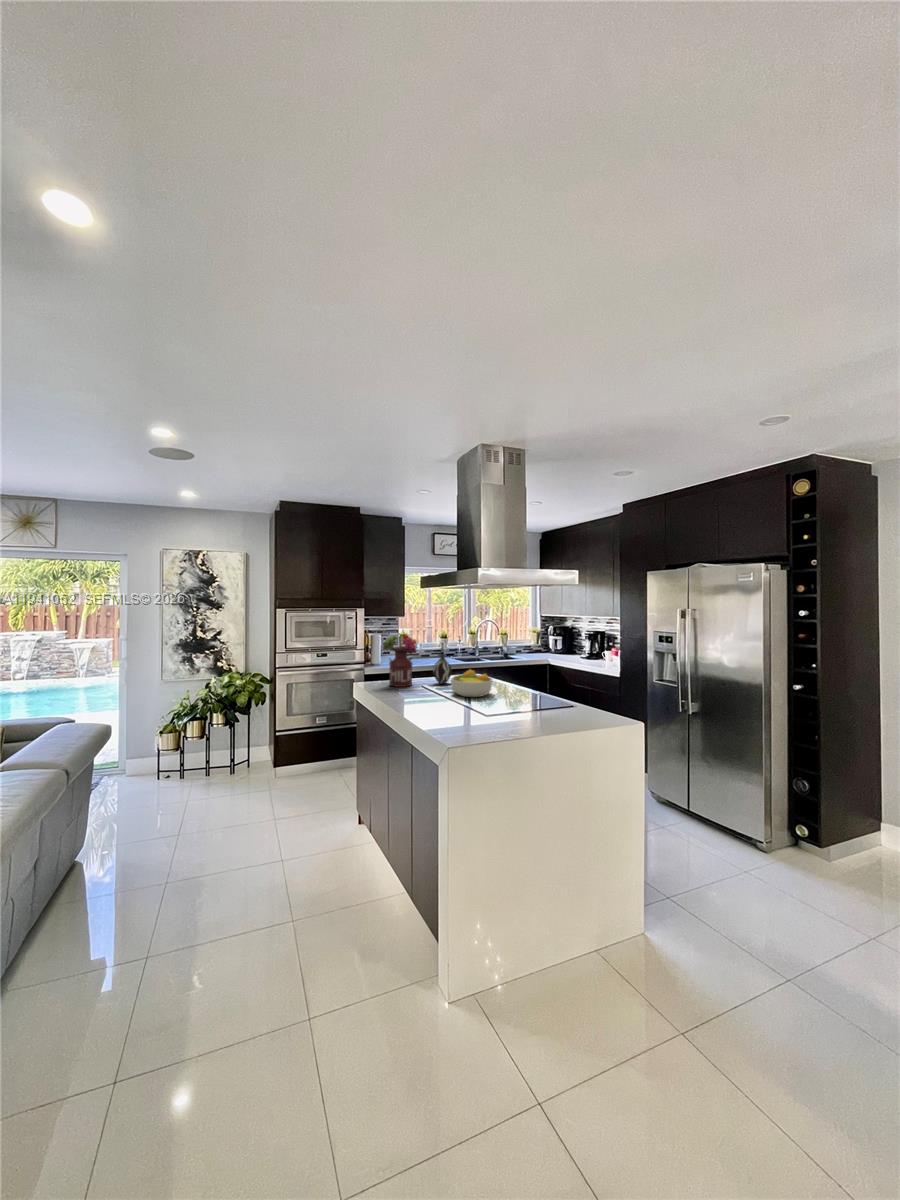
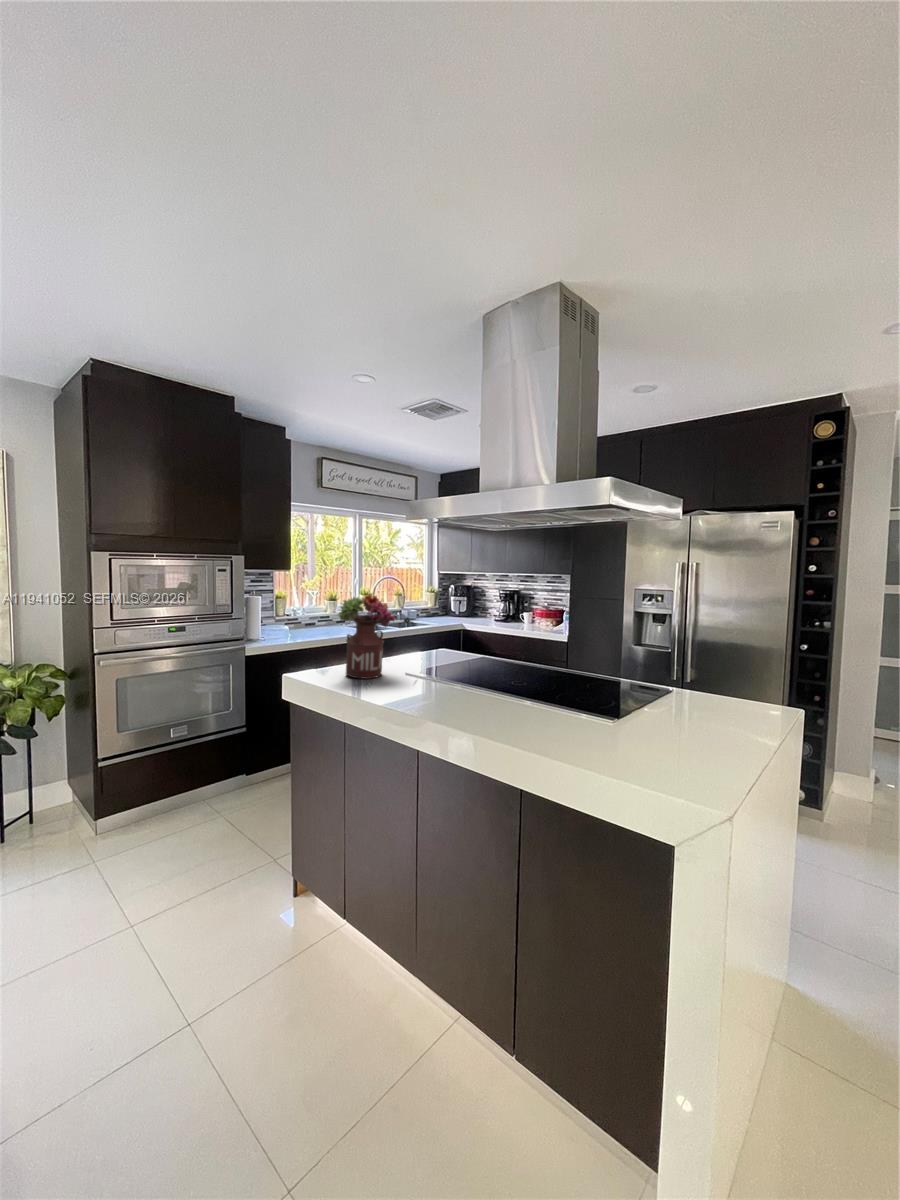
vase: present [433,643,452,684] -> none [407,608,435,669]
fruit bowl: present [451,670,492,697] -> none [462,646,534,690]

